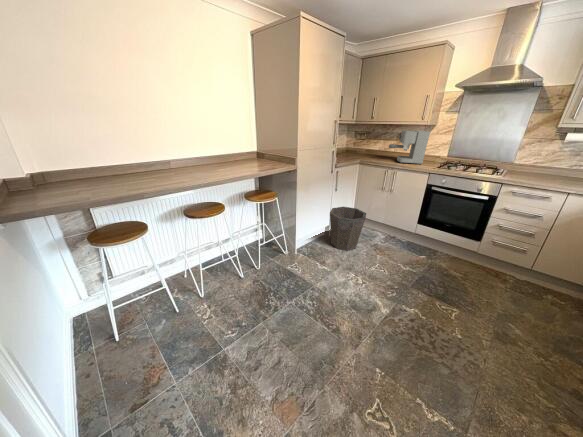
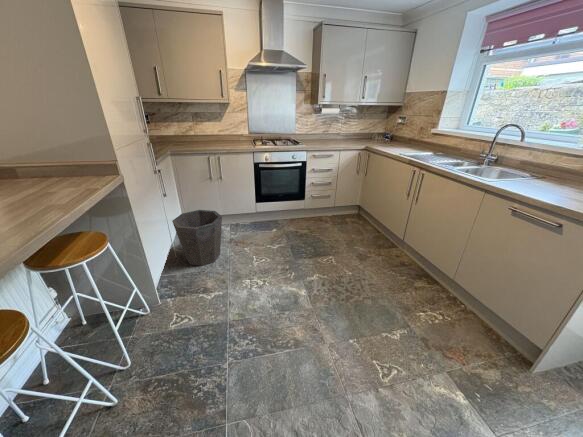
coffee maker: present [389,131,430,164] -> none [197,109,236,146]

